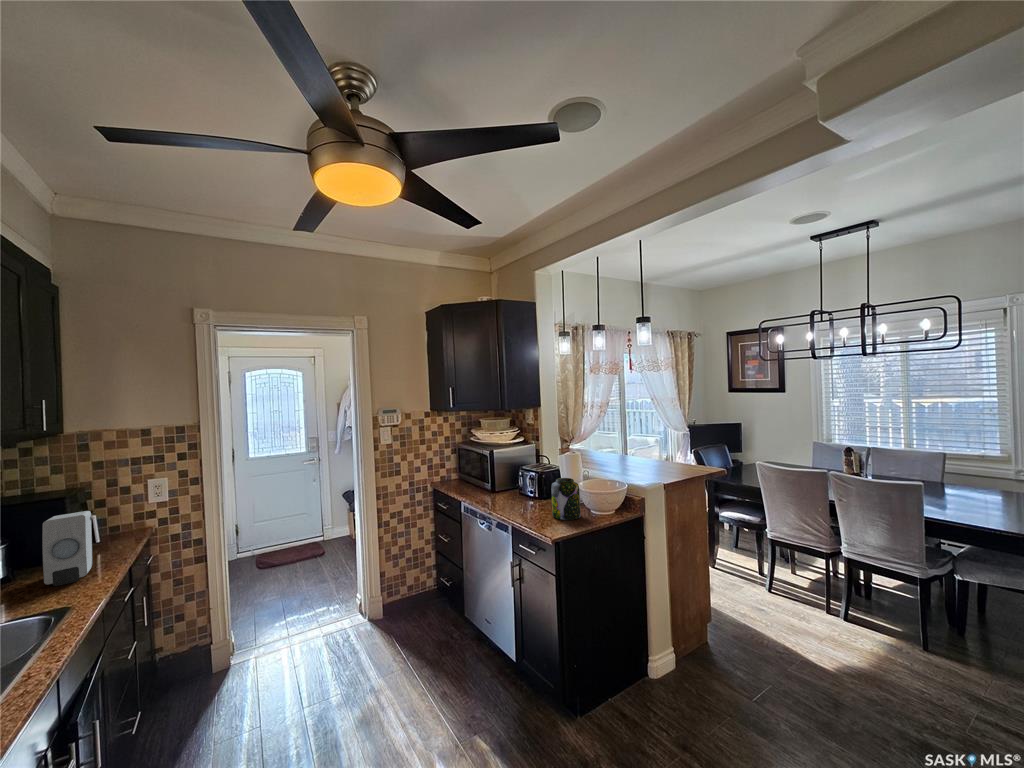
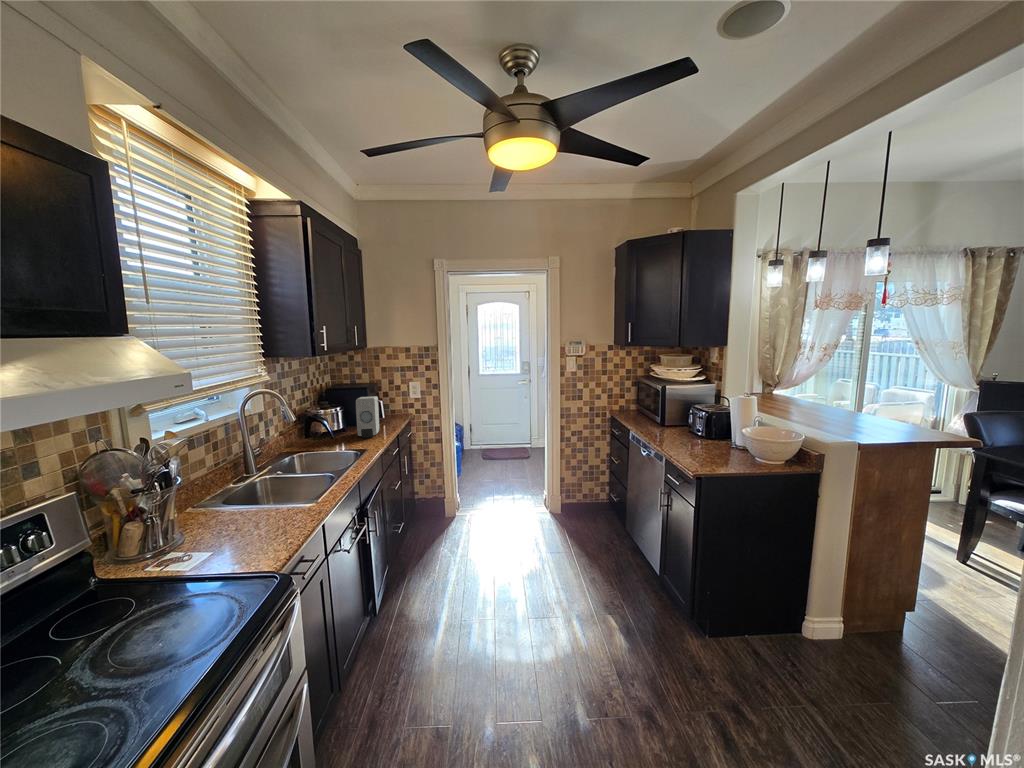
jar: present [551,478,581,520] -> none [708,419,740,461]

